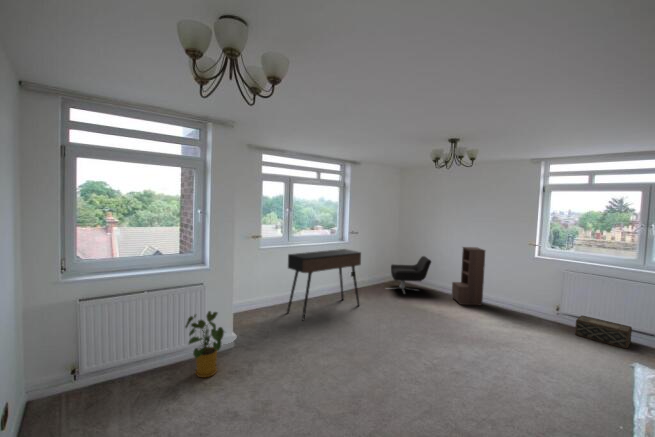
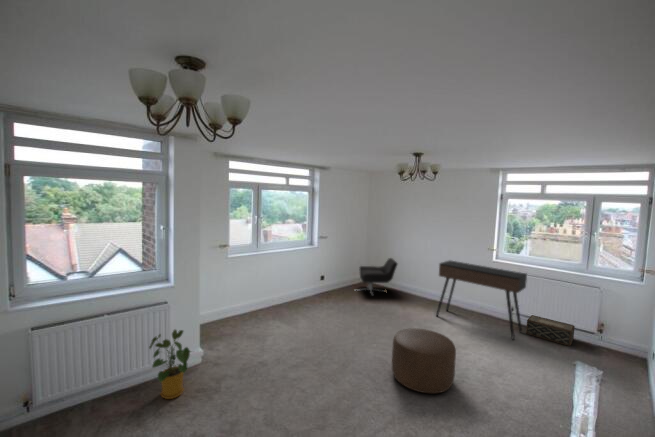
bookshelf: present [452,247,485,305] -> none [416,250,448,306]
console table: present [287,249,361,320] -> present [436,261,527,339]
ottoman: none [427,320,497,386] -> present [392,328,456,393]

